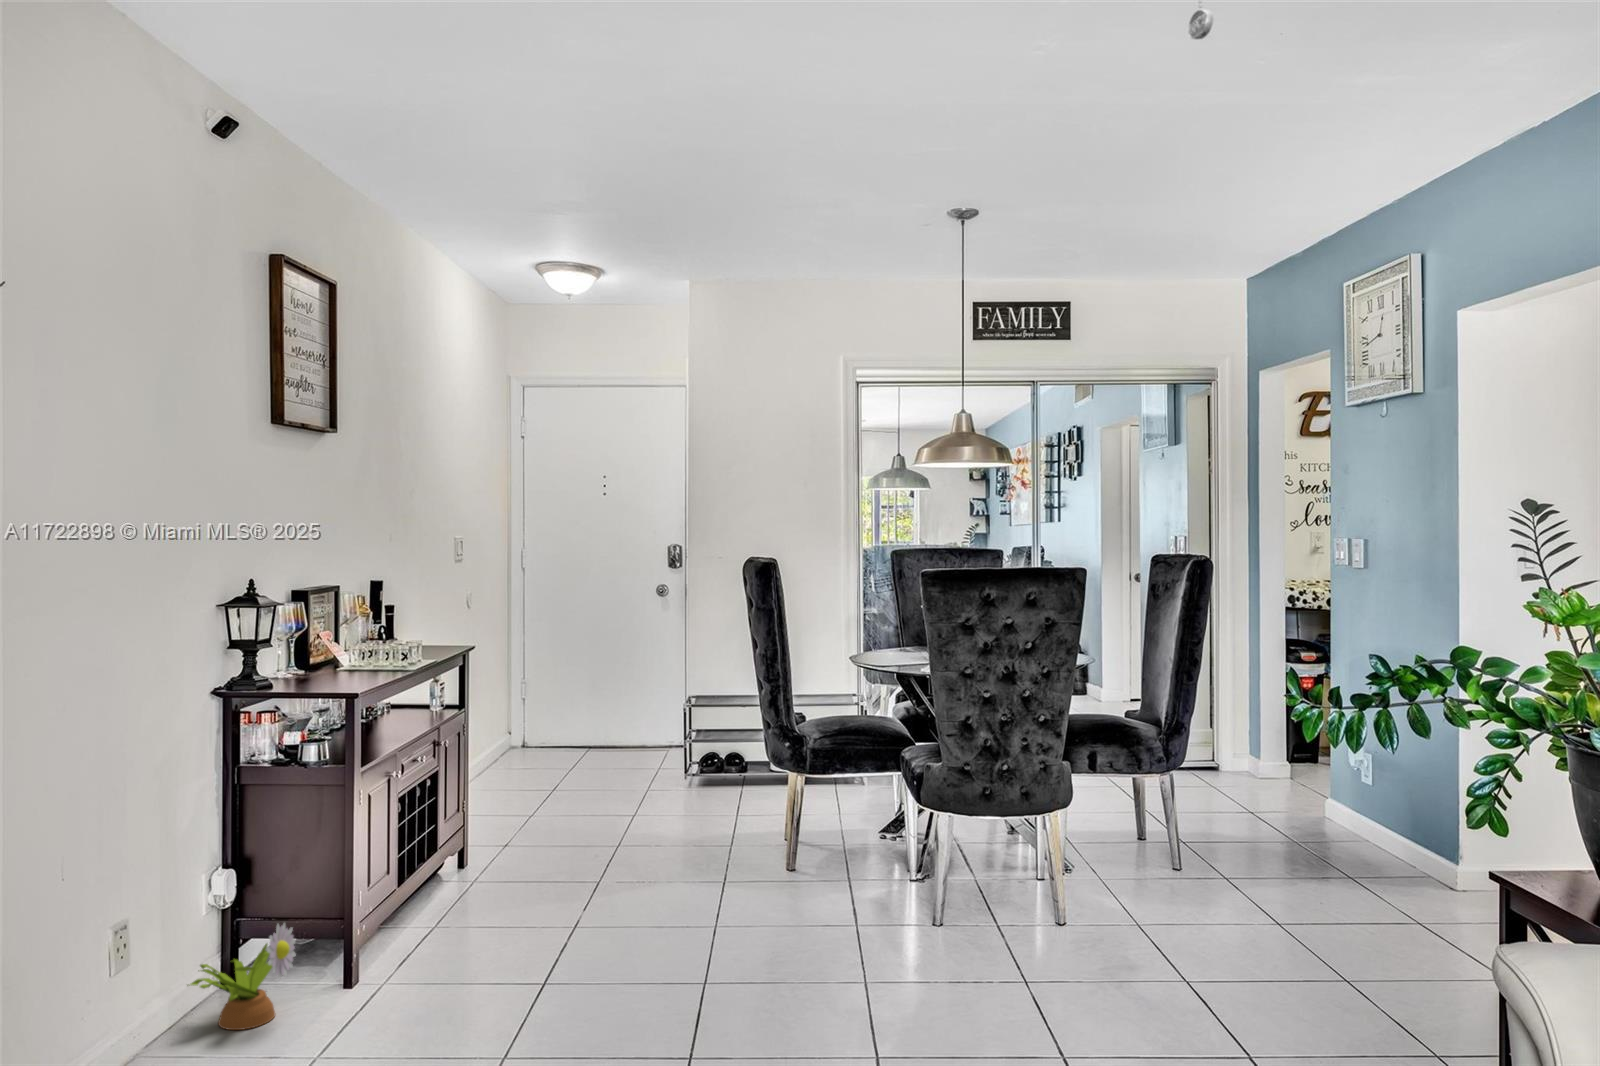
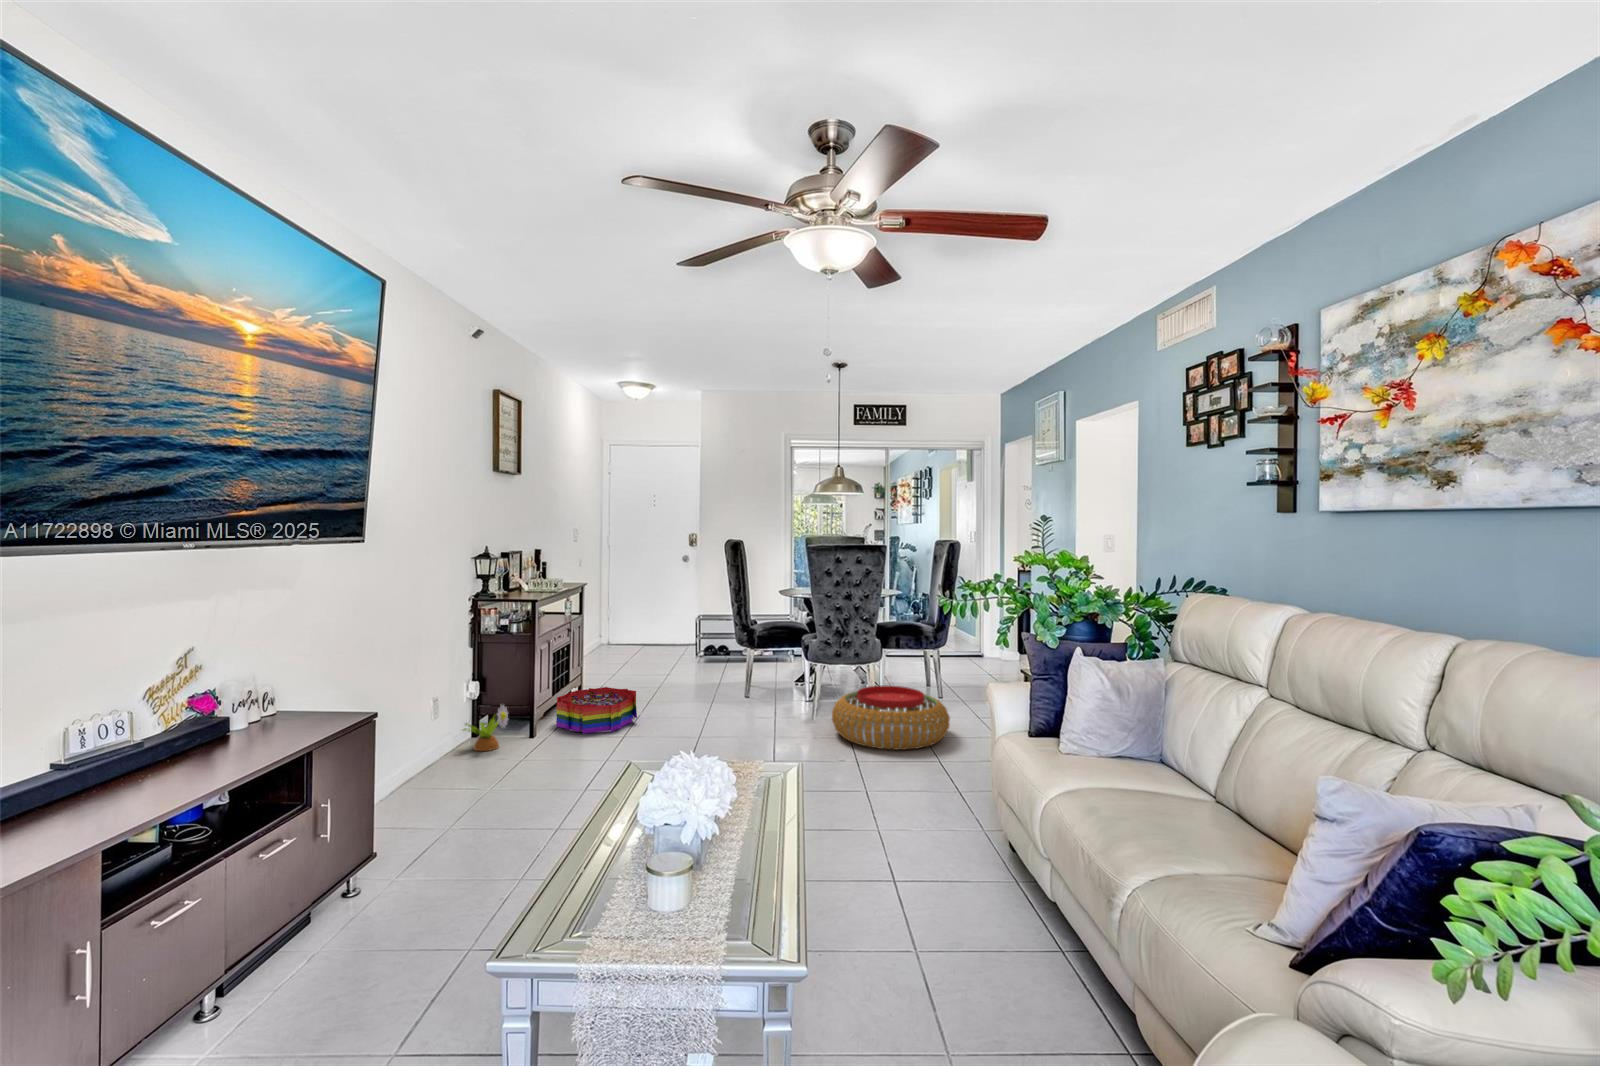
storage bin: none [405,863,573,977] -> present [556,687,637,734]
pouf: none [988,865,1250,1023] -> present [832,685,950,750]

